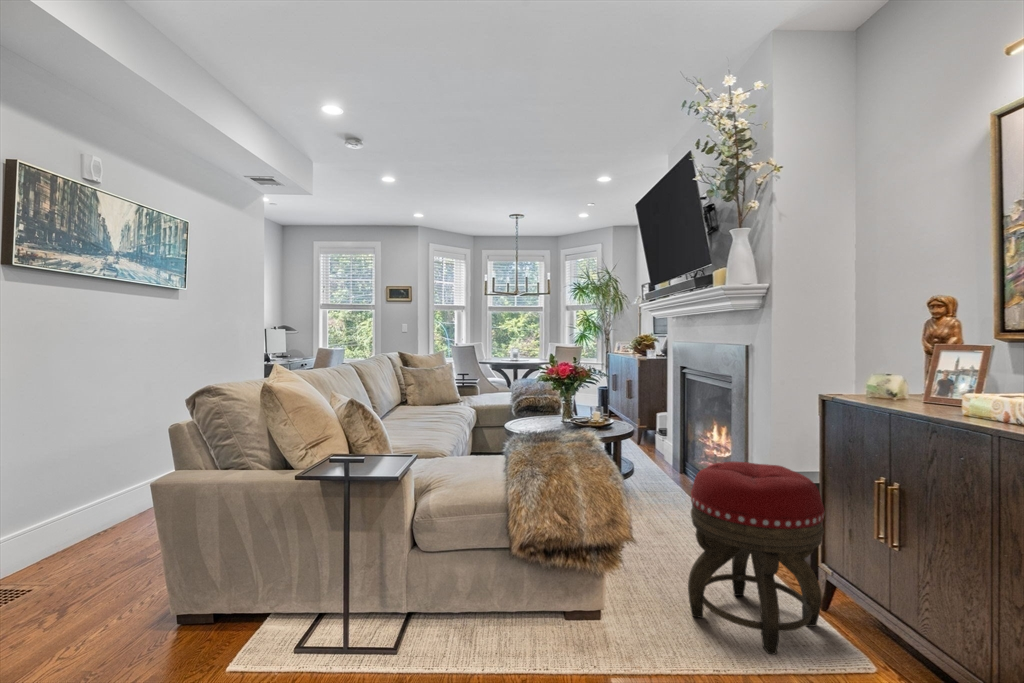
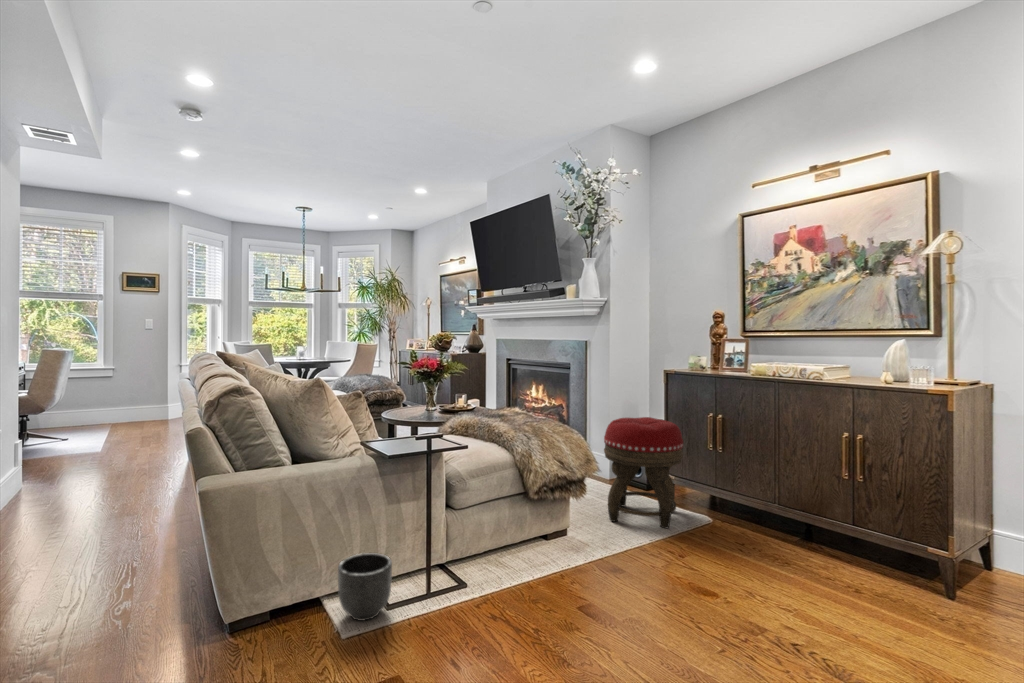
planter: none [240,579,305,659] -> present [338,553,392,621]

